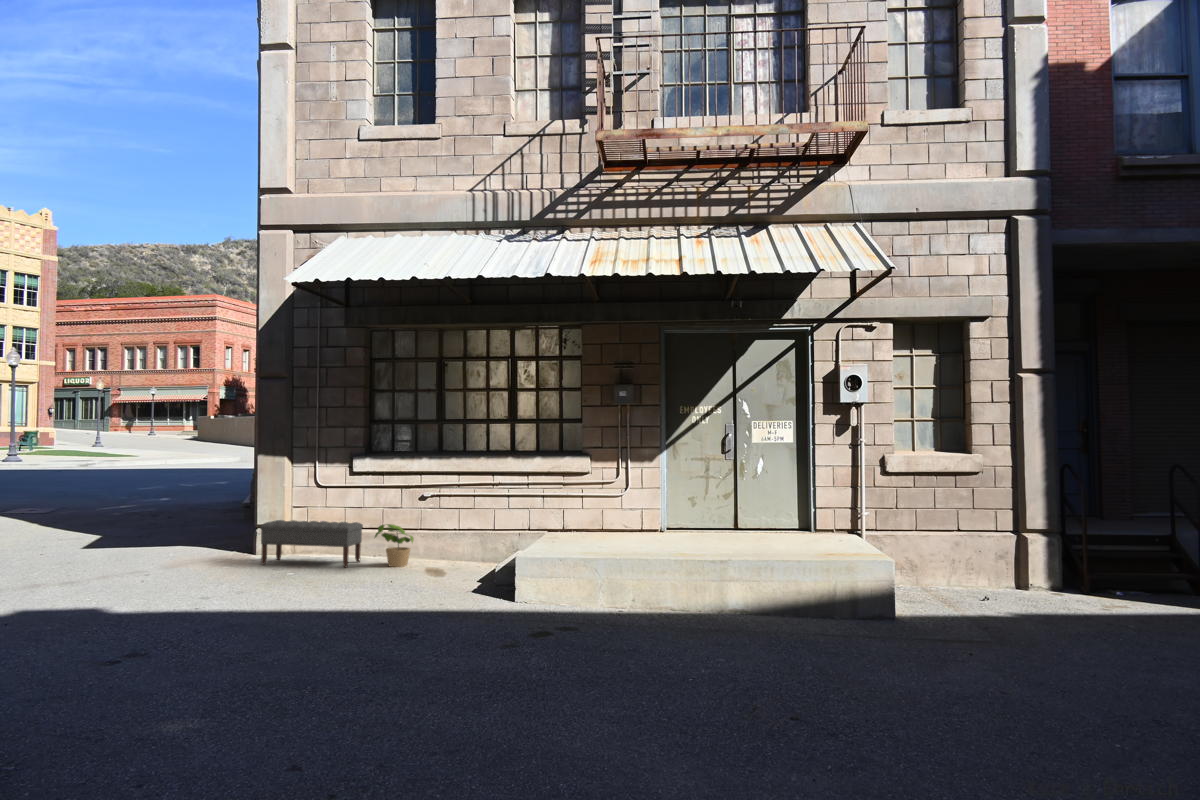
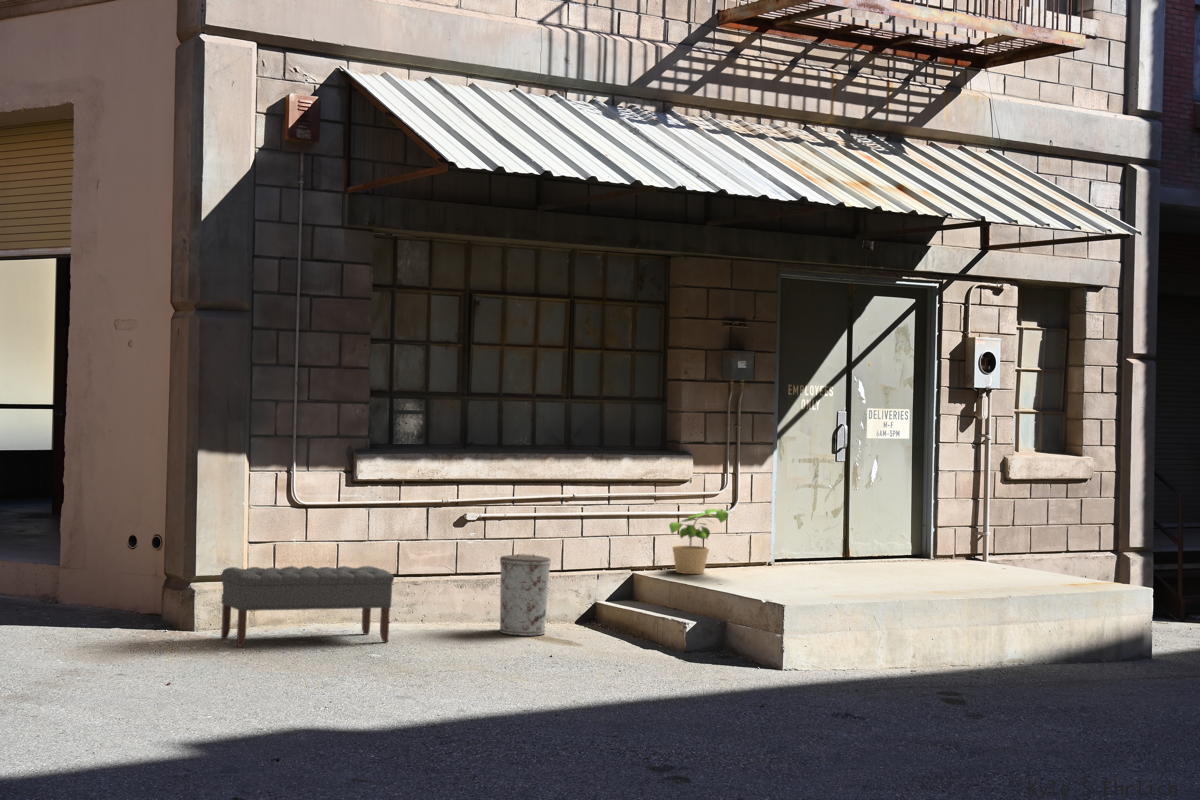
trash can: none [432,518,465,569] -> present [500,554,551,636]
potted plant: present [375,524,413,567] -> present [669,509,728,574]

